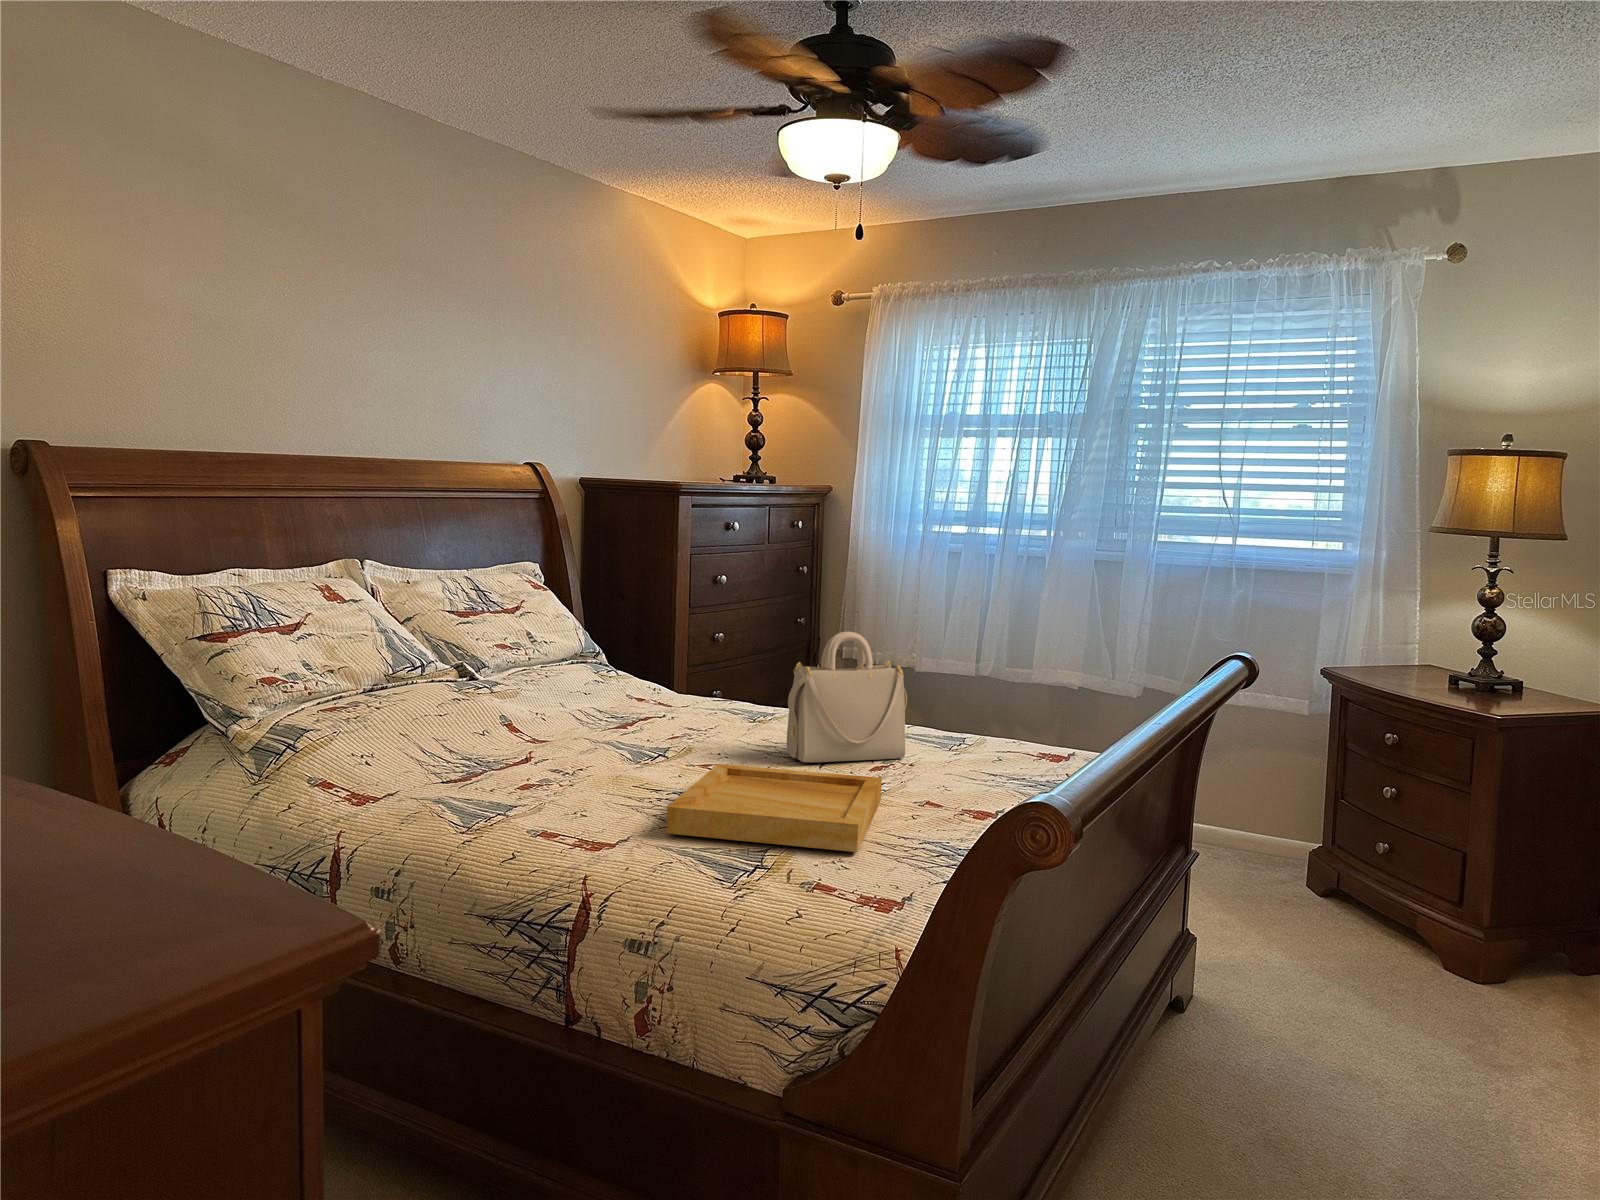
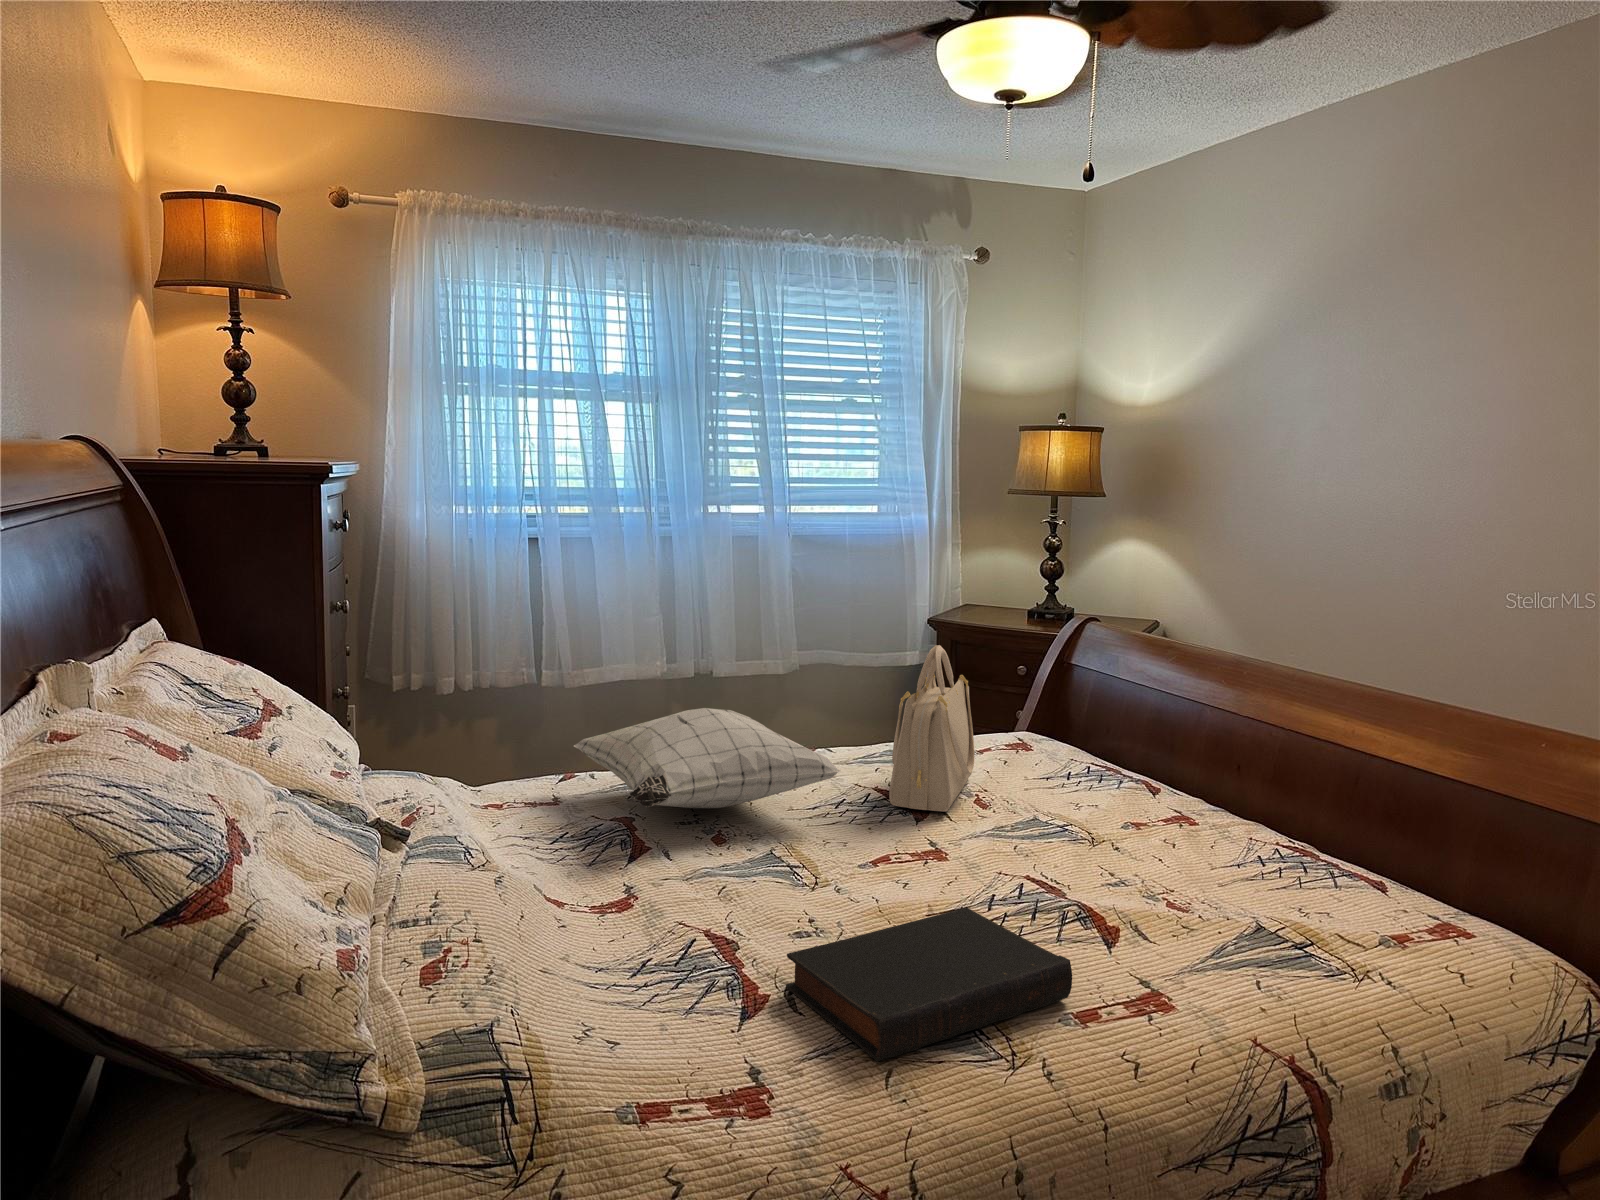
pillow: none [584,654,786,726] -> present [574,708,841,808]
book: none [408,759,593,822] -> present [786,908,1072,1062]
tray: present [667,764,882,852] -> none [978,803,1294,945]

